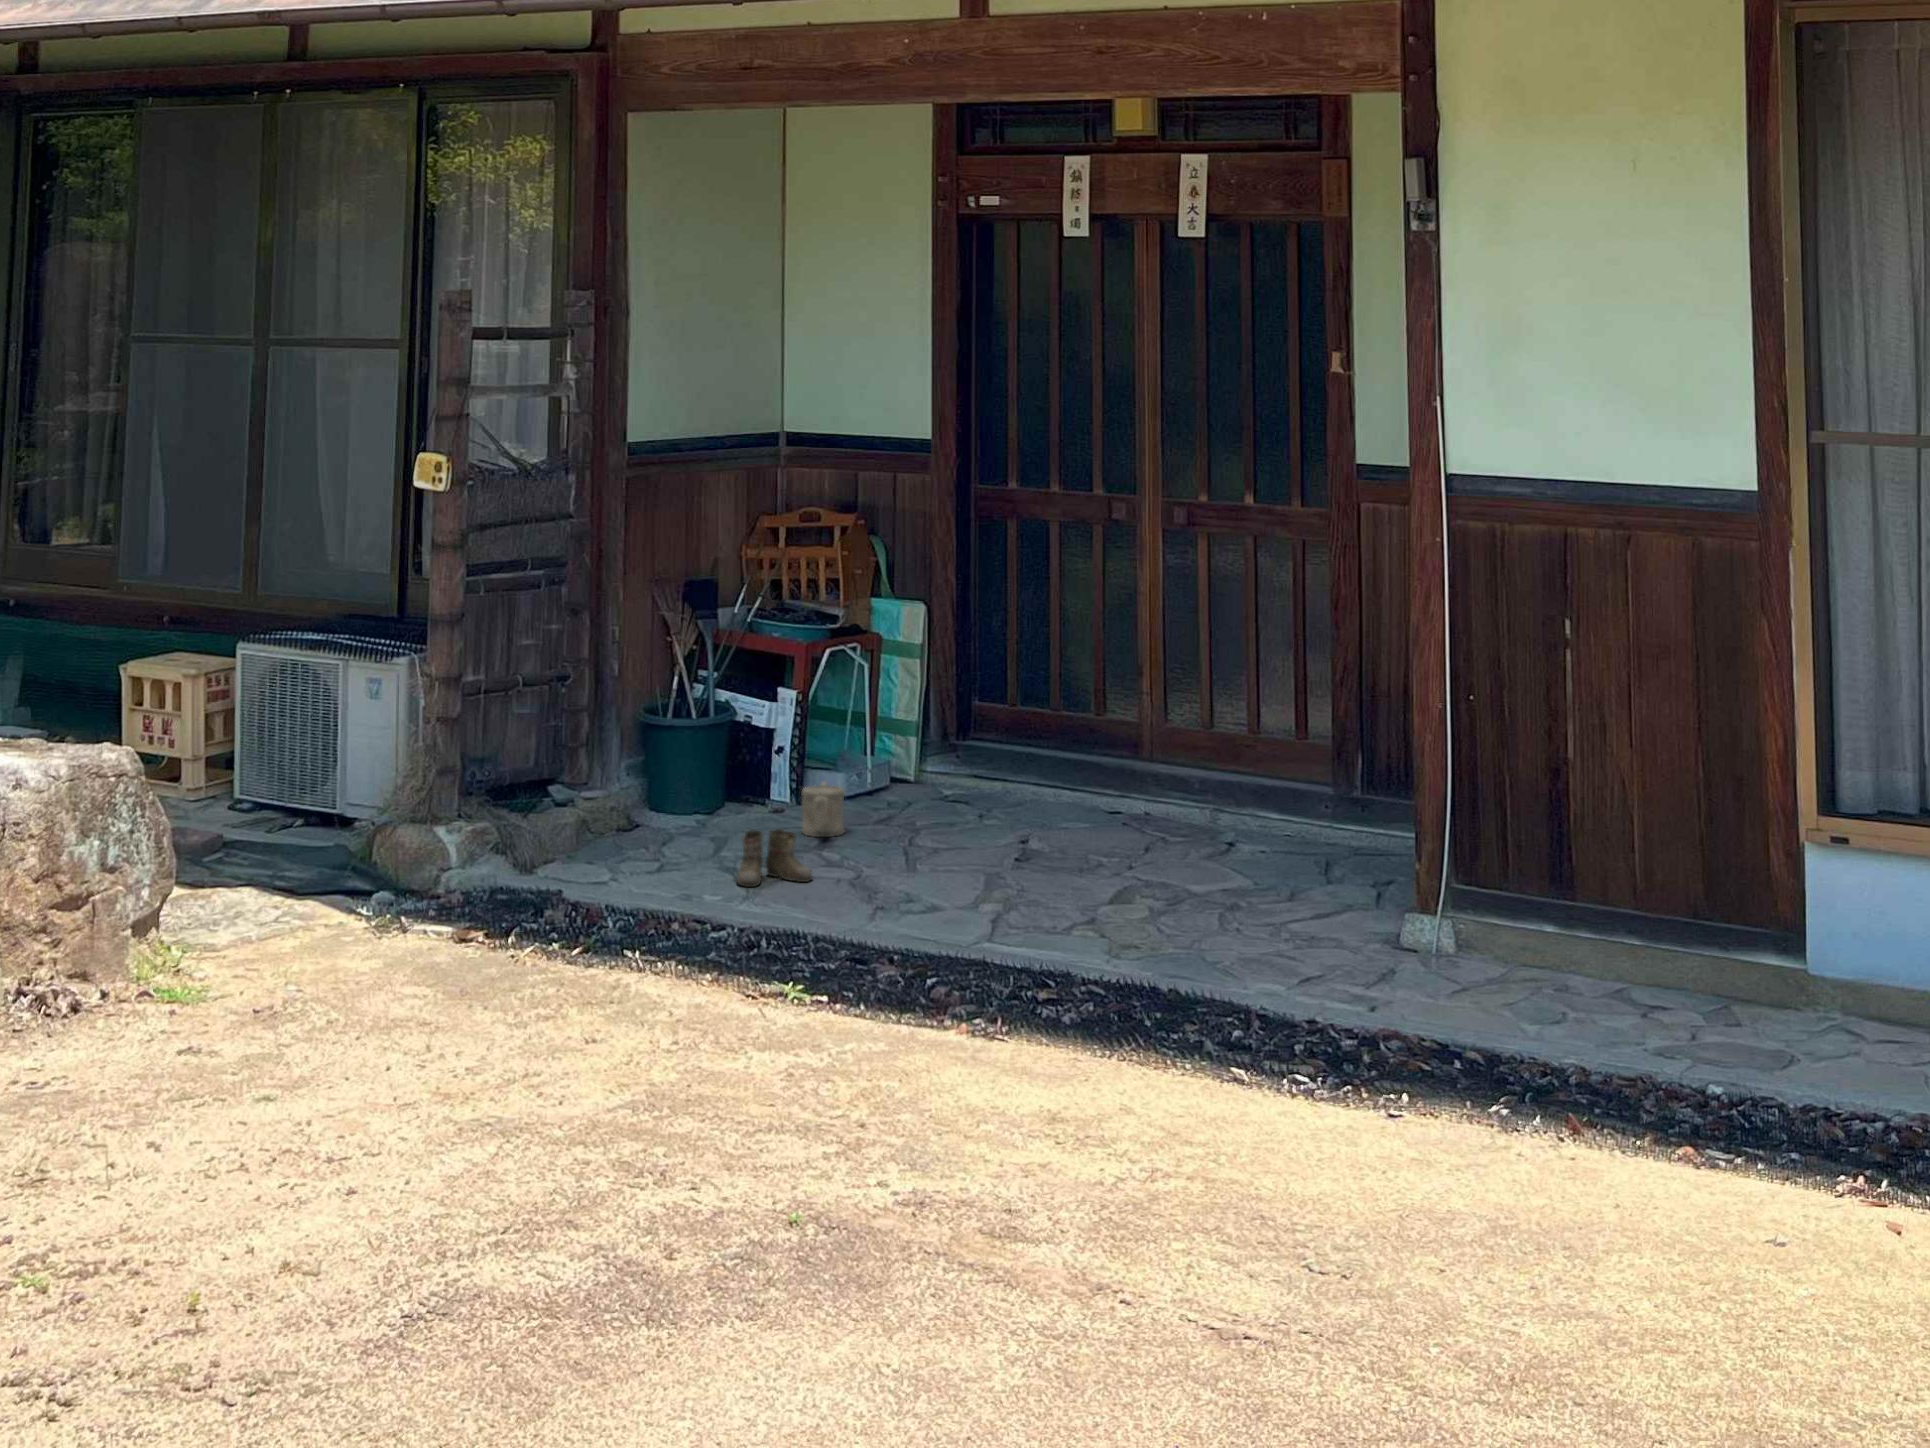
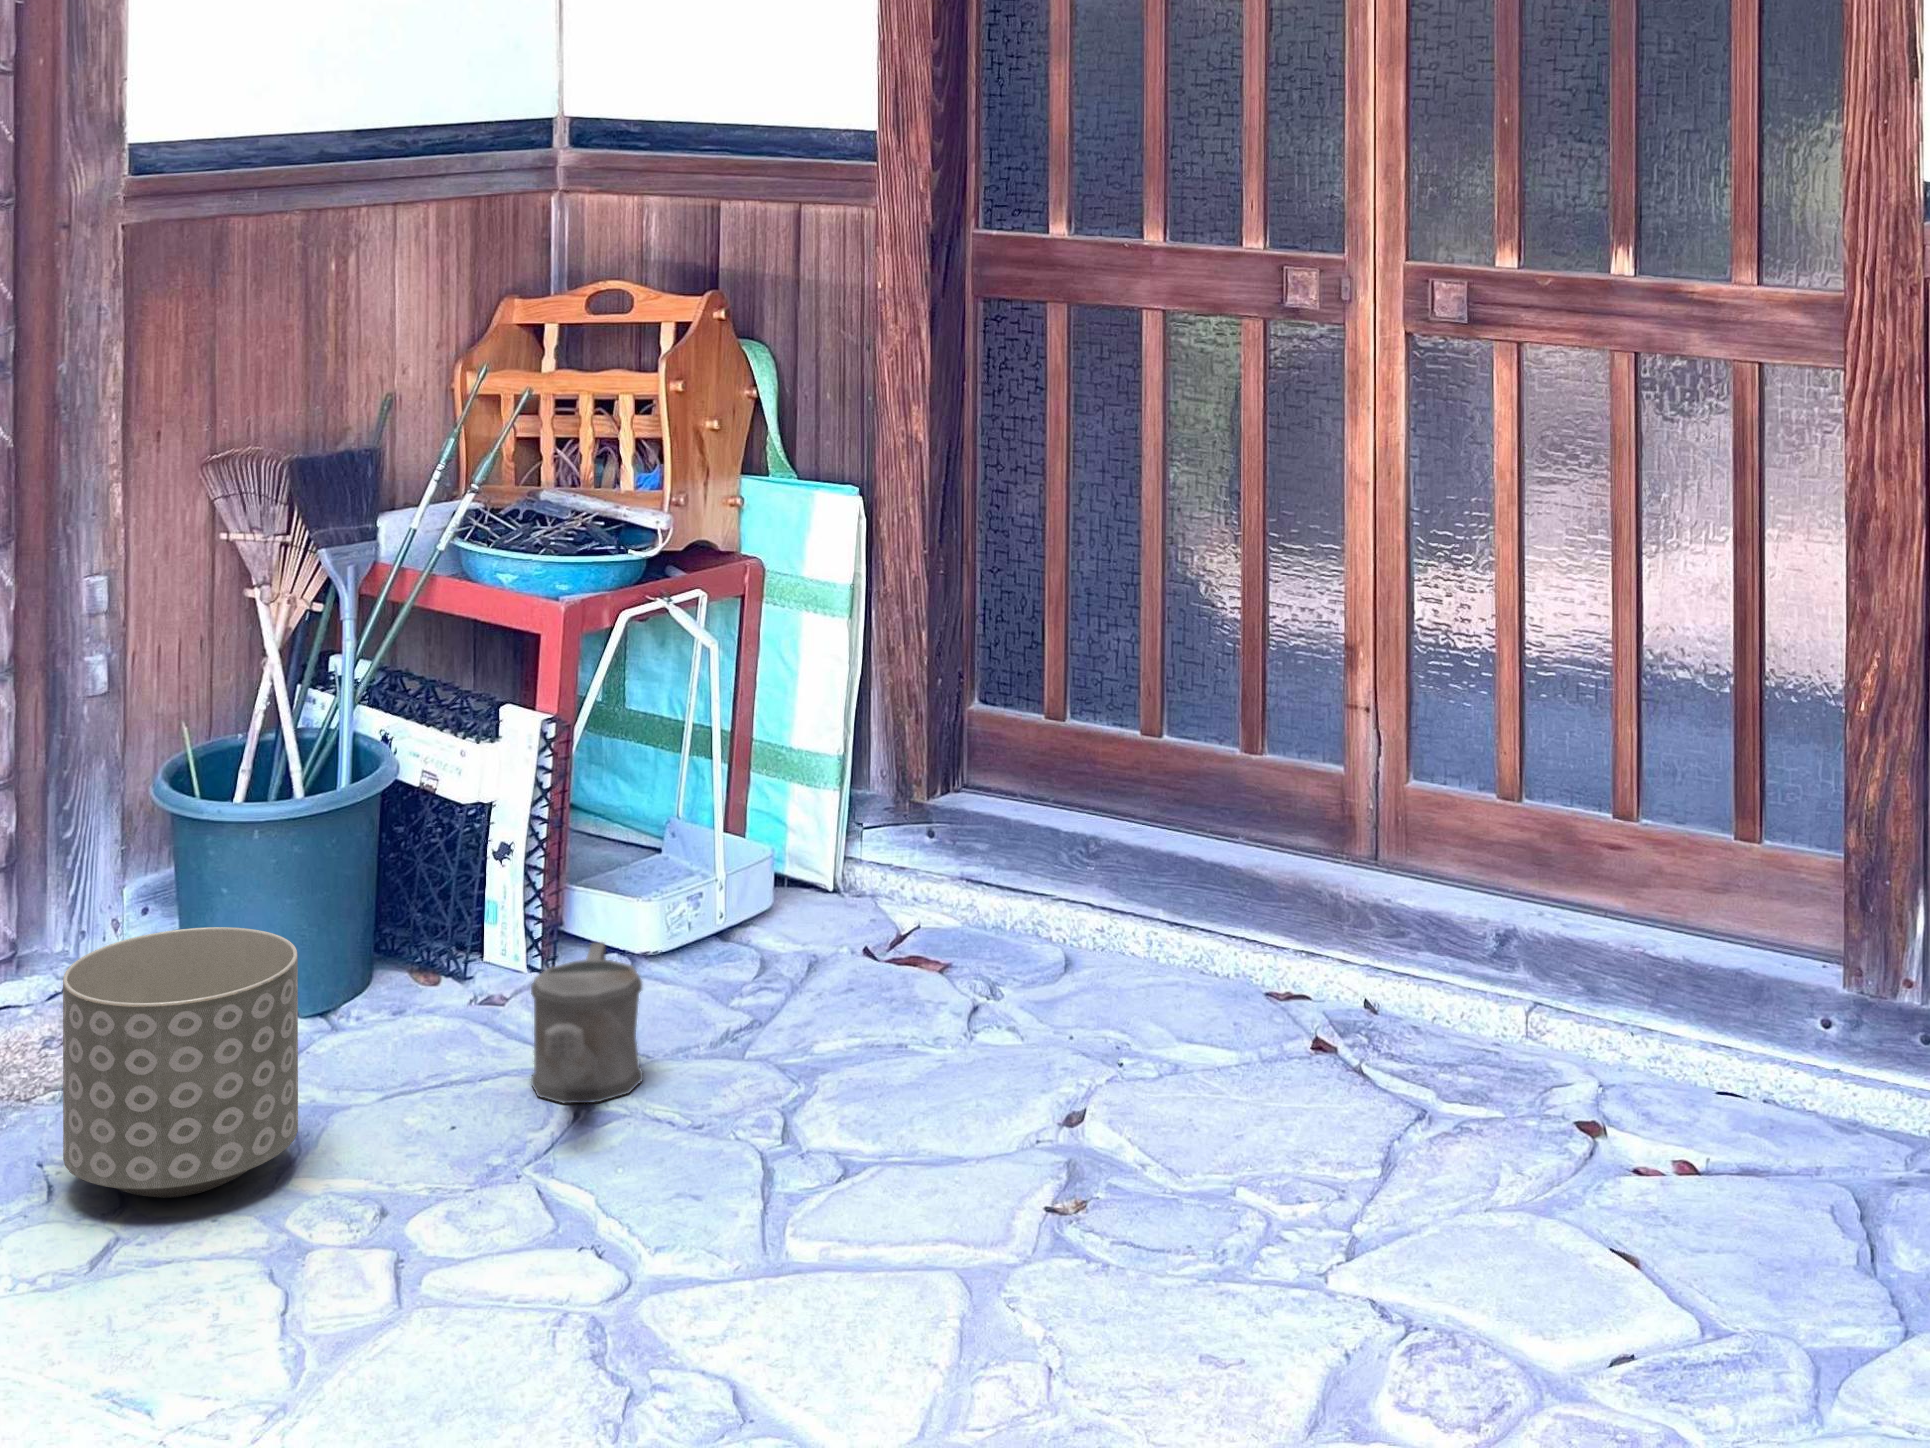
planter: none [636,759,721,855] -> present [63,927,298,1198]
boots: present [736,829,812,887] -> none [249,1170,502,1369]

